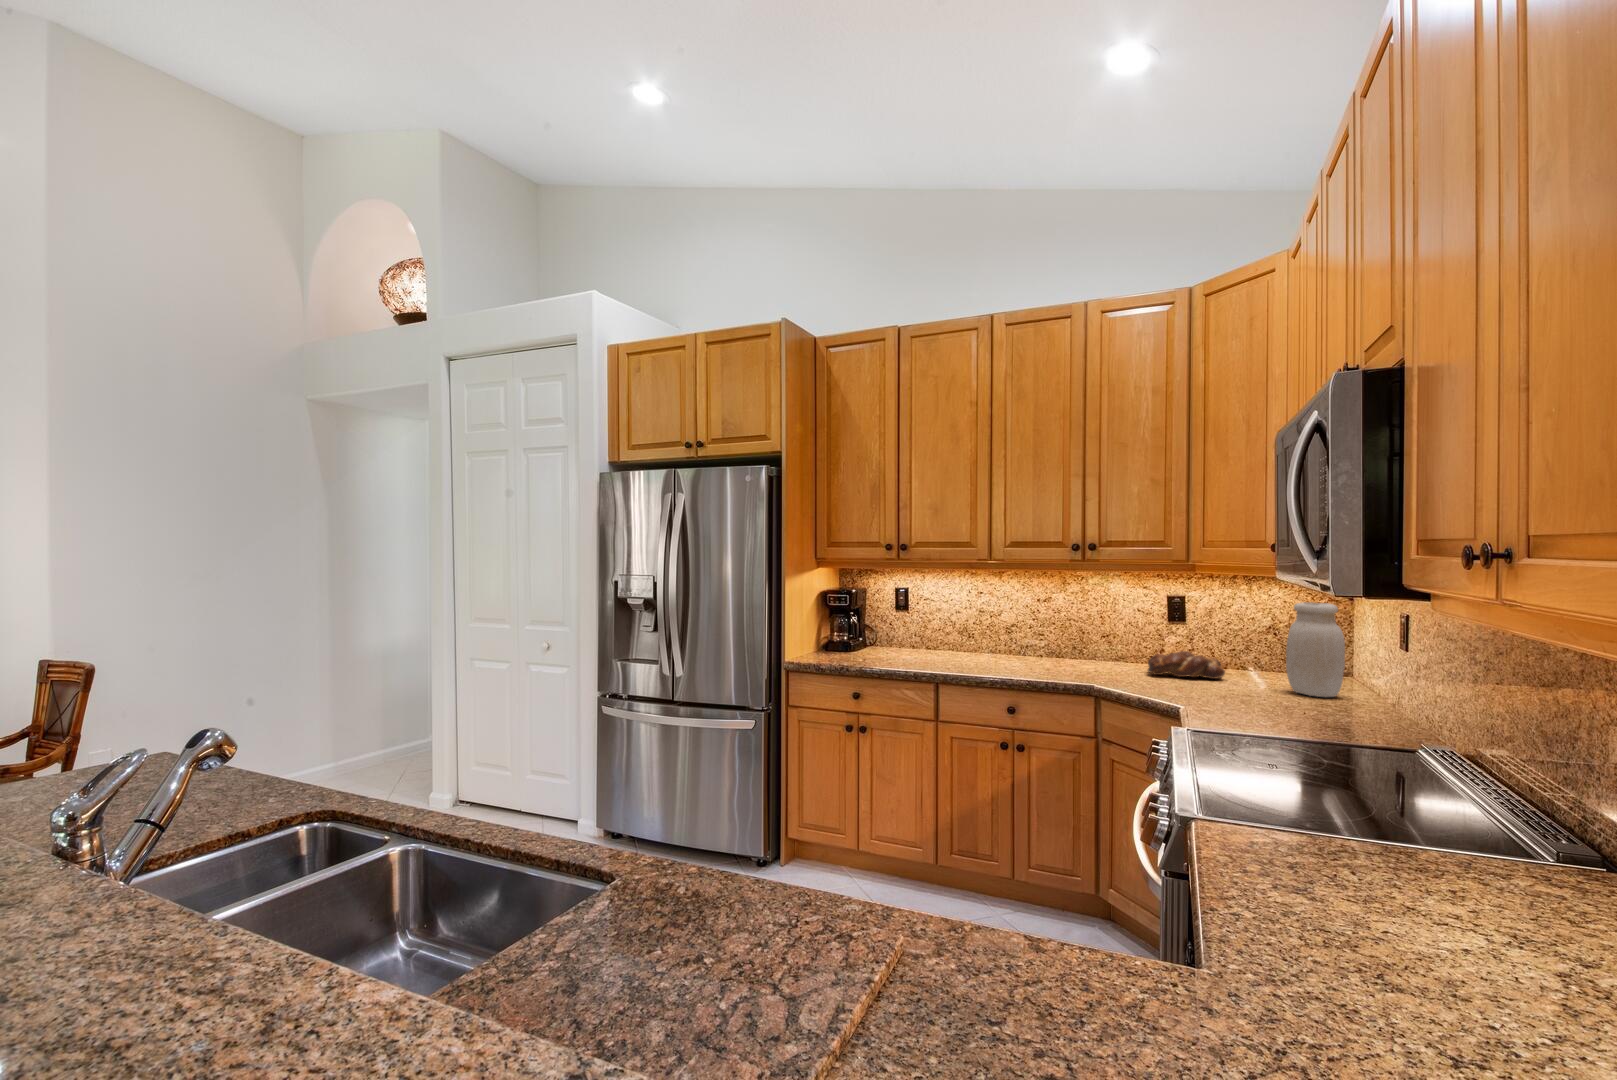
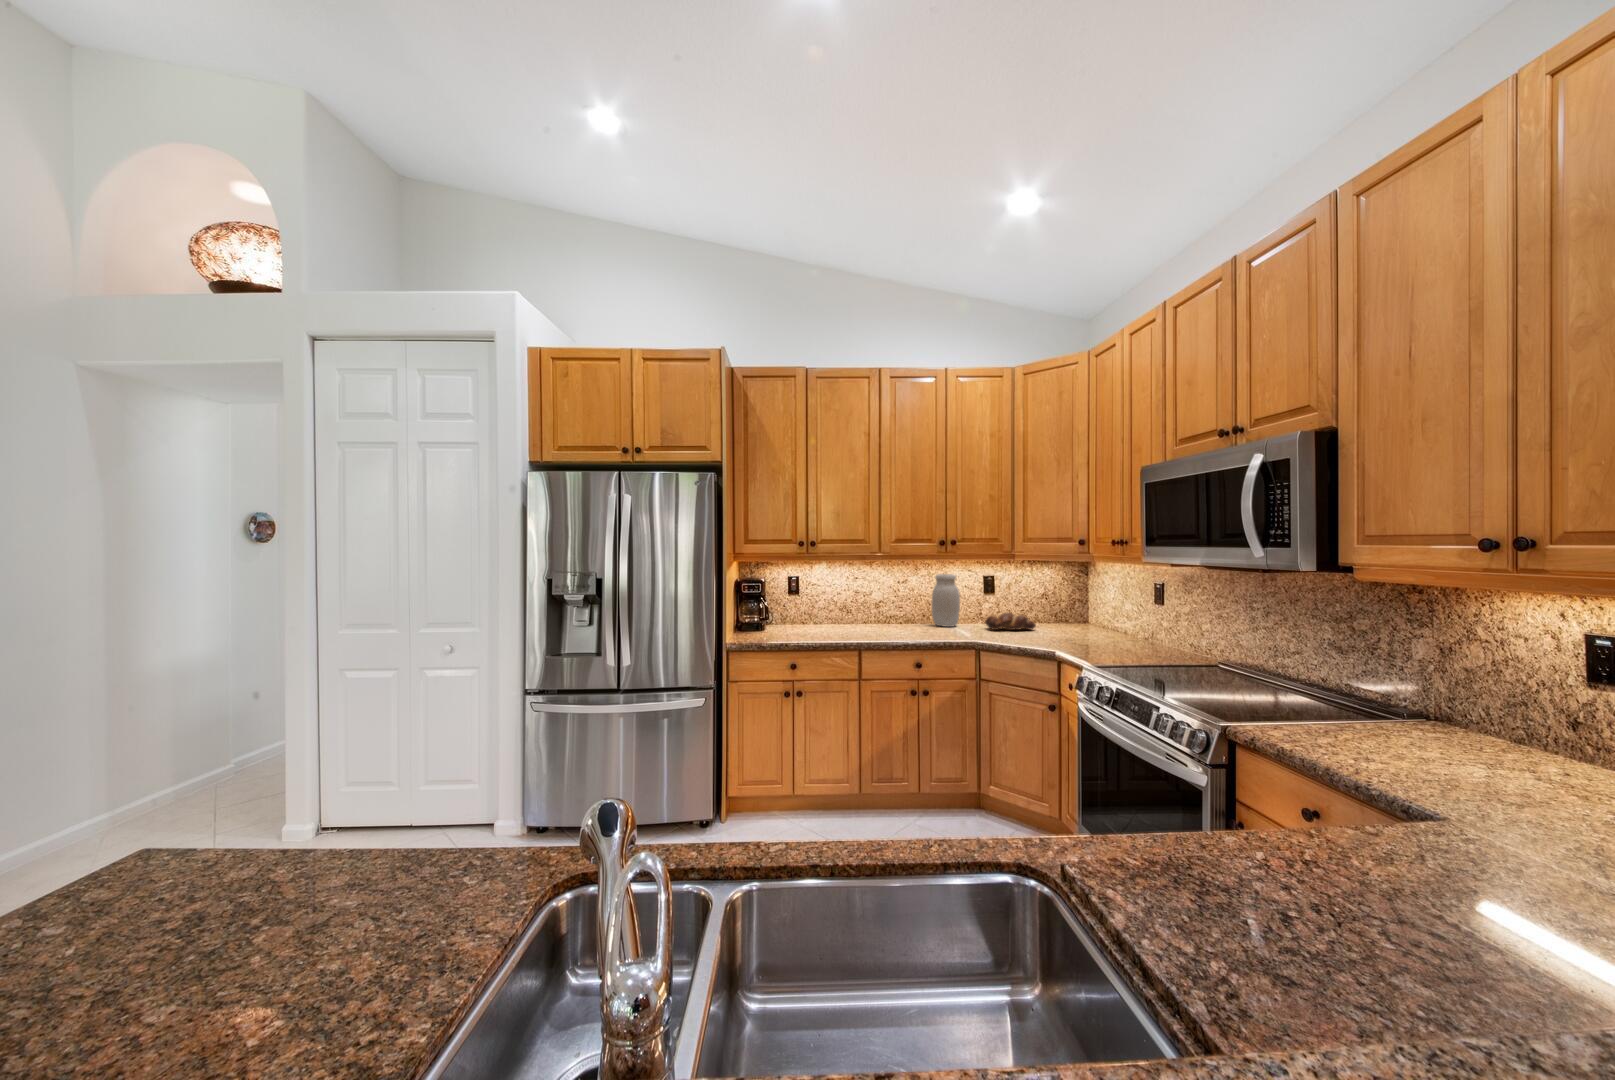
jar: present [1286,602,1345,697] -> present [932,574,960,627]

